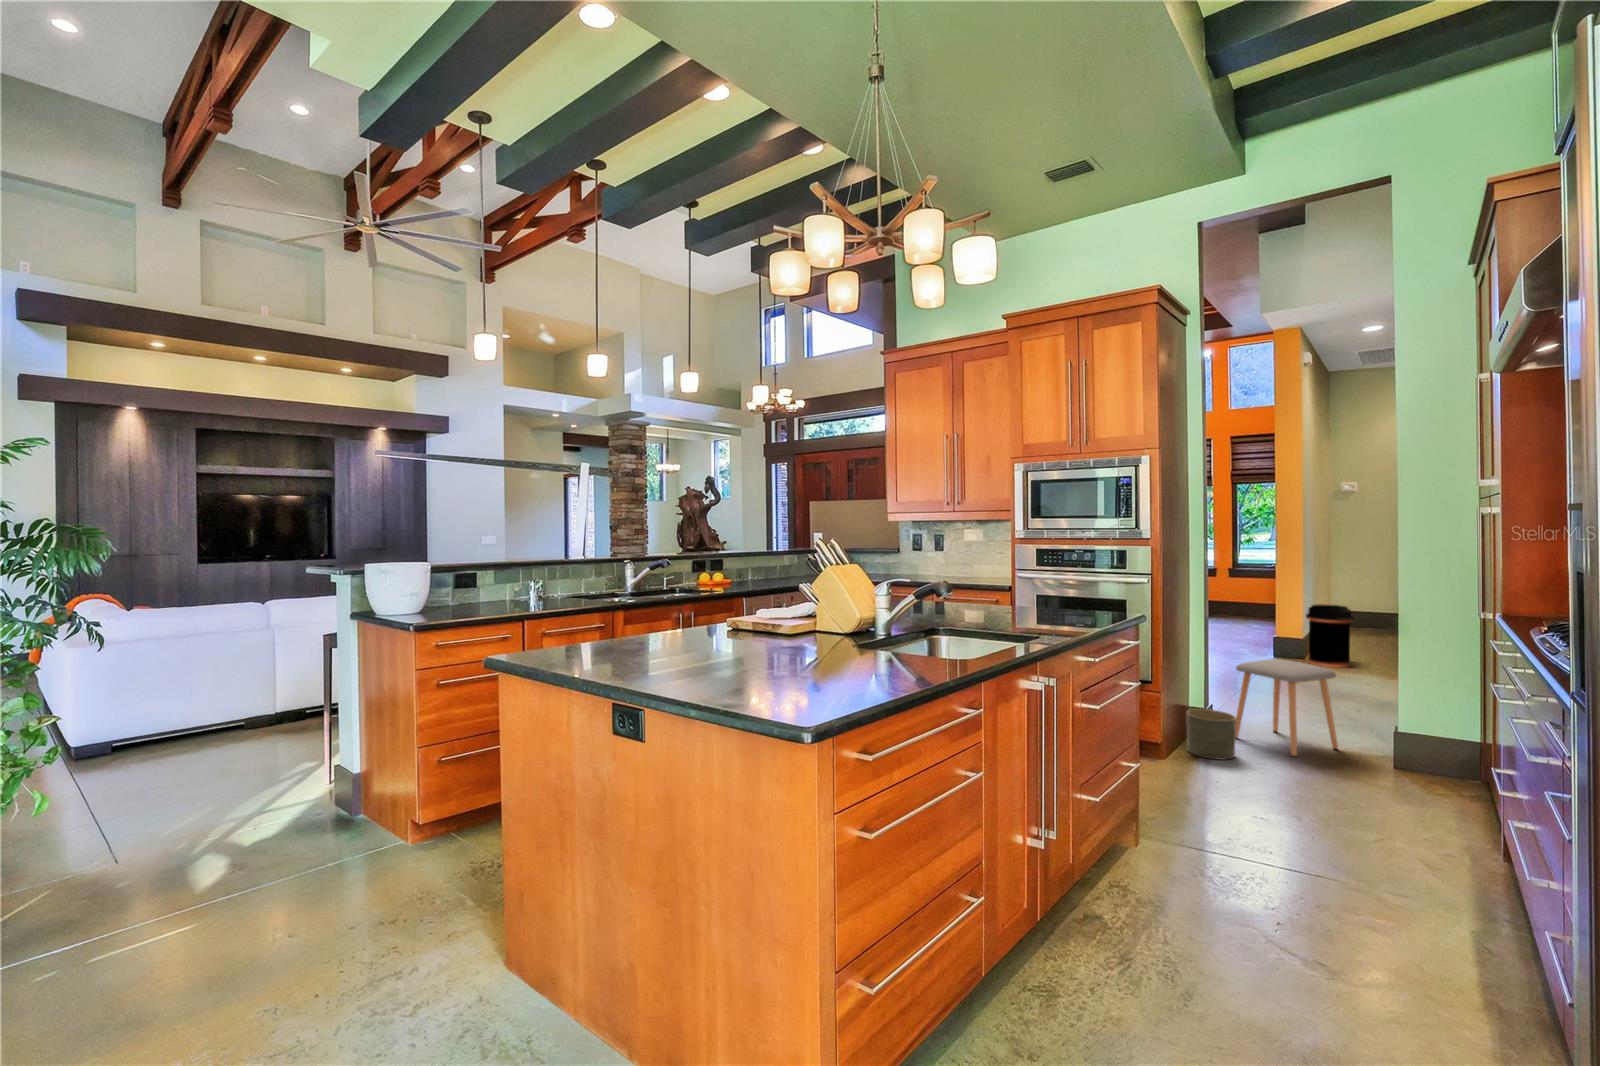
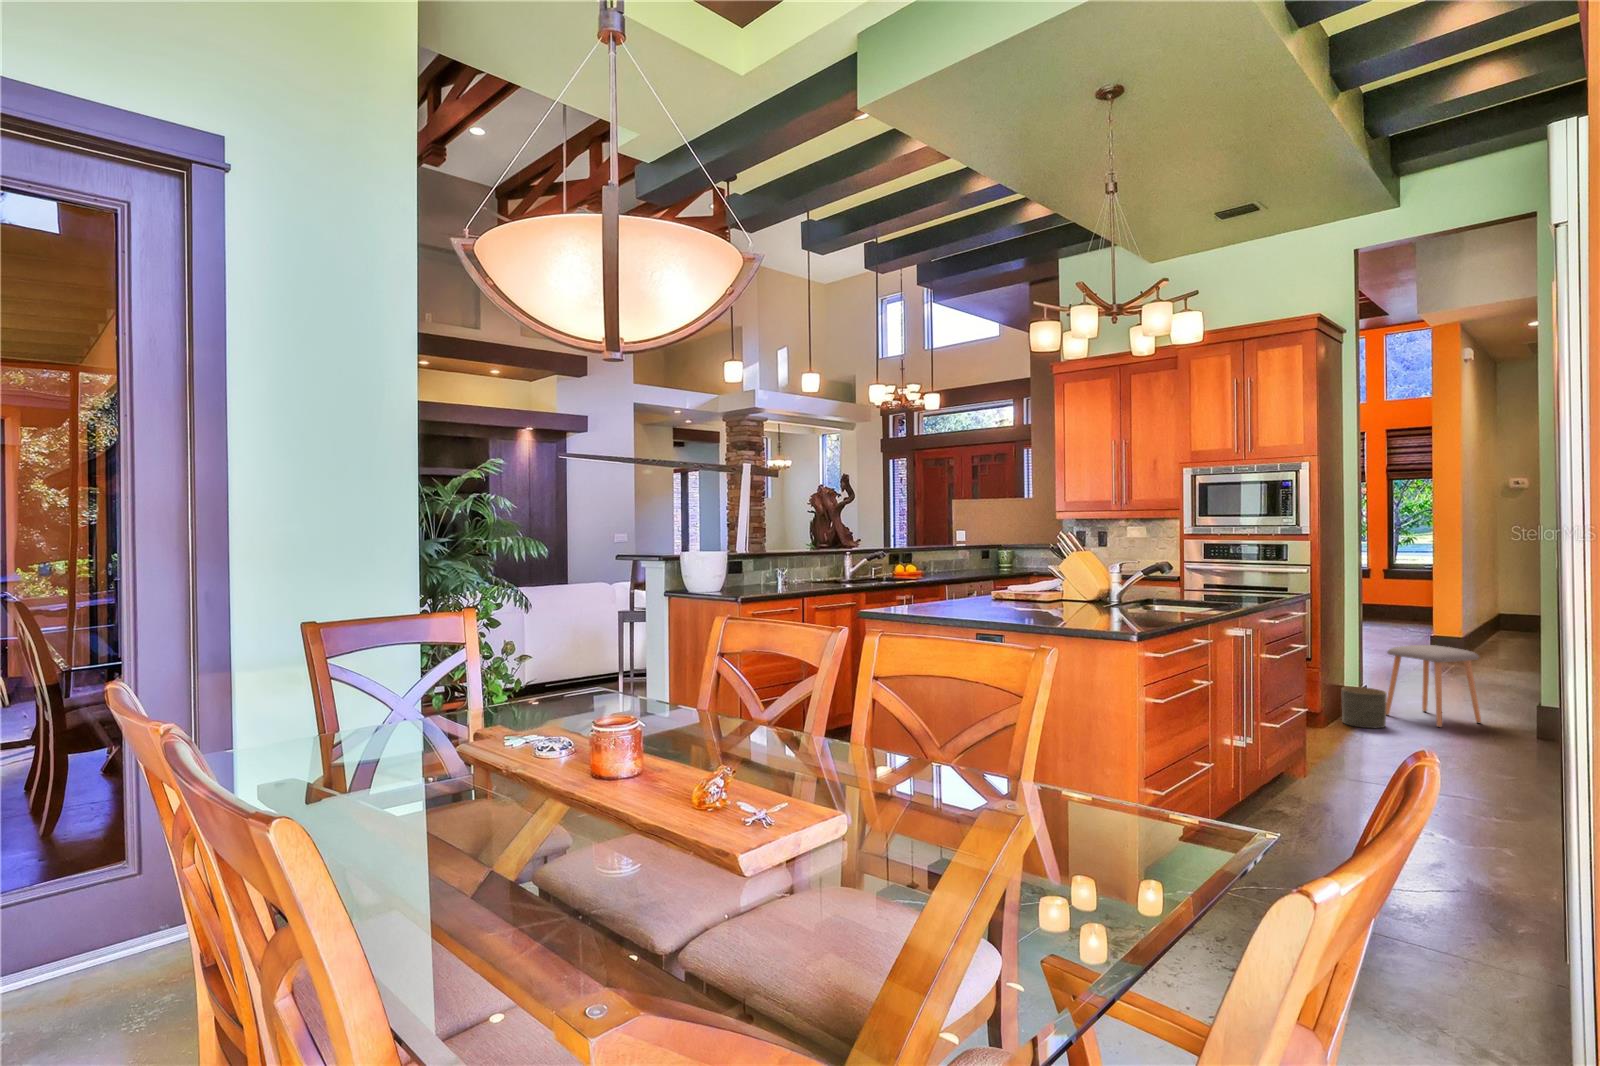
trash can: present [1306,604,1354,668] -> none [1464,604,1514,667]

